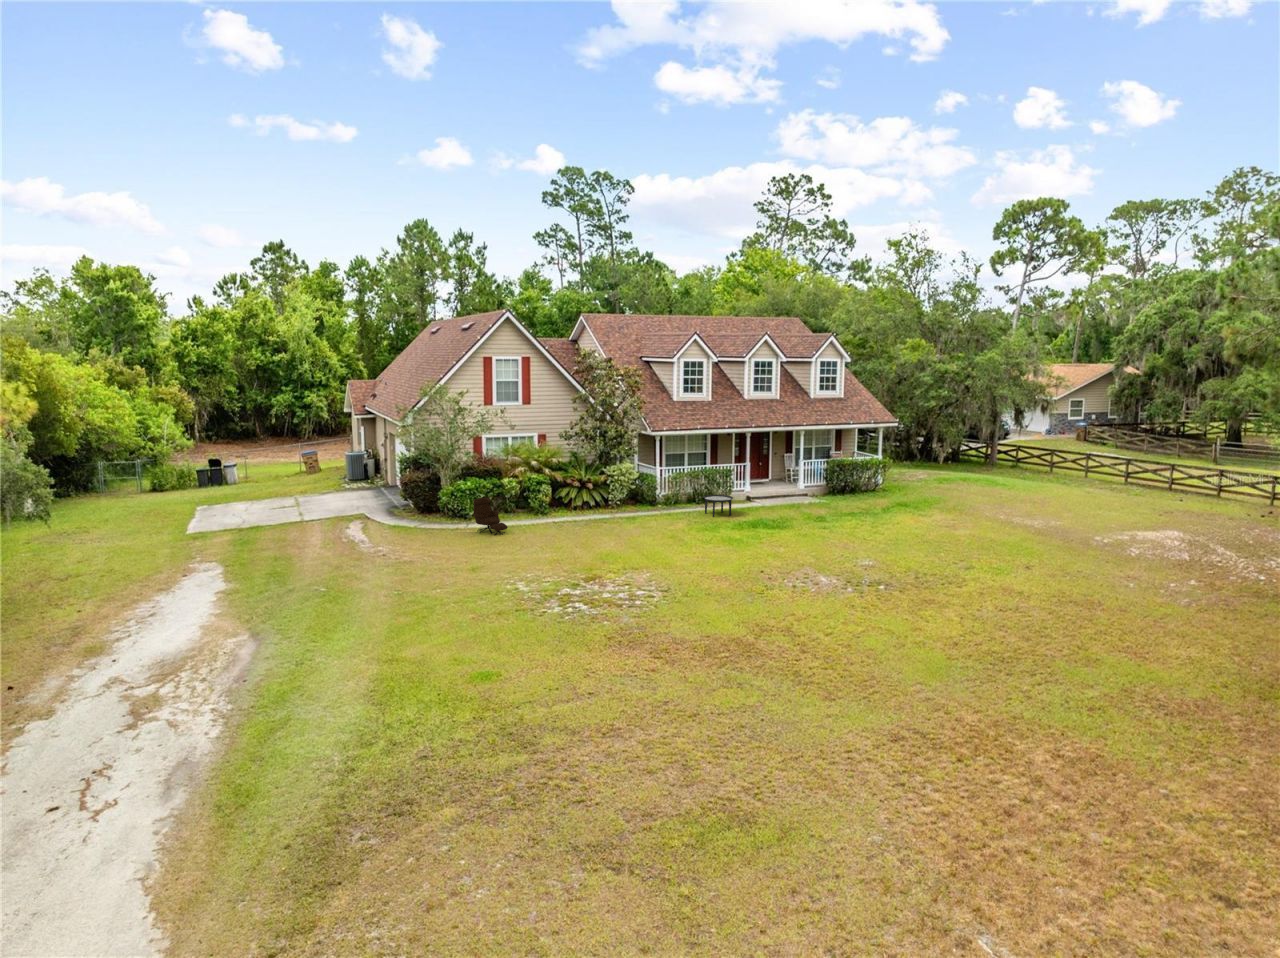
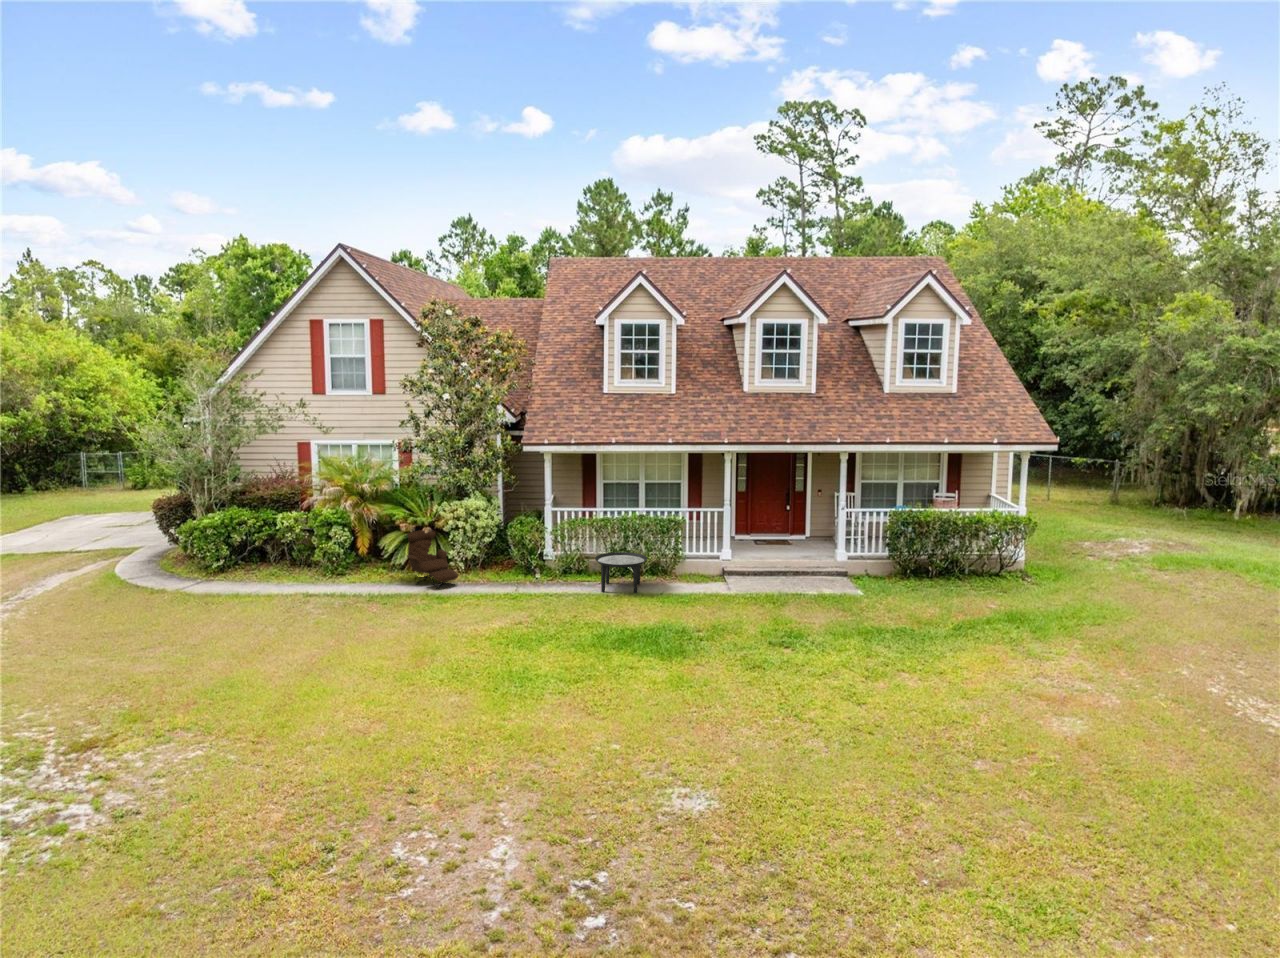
lounge chair: present [473,498,508,535] -> present [407,530,458,586]

